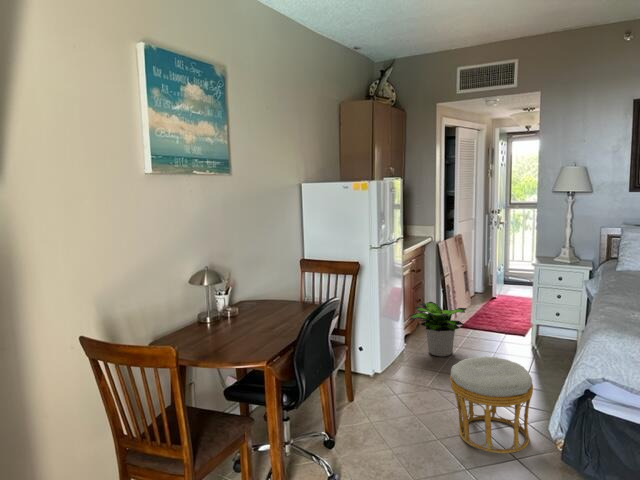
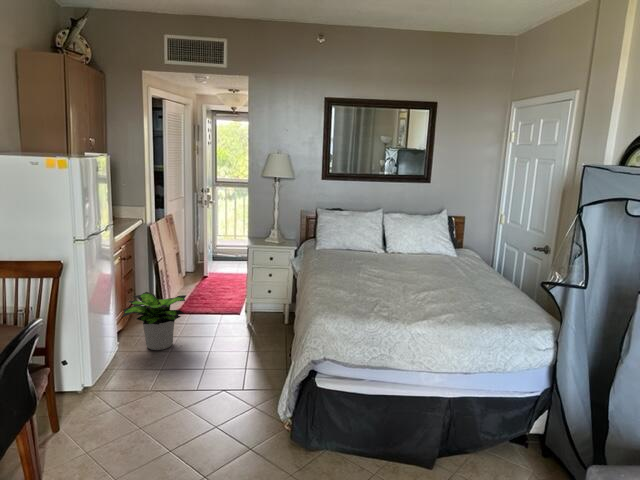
ottoman: present [450,357,533,454] -> none [180,347,261,446]

